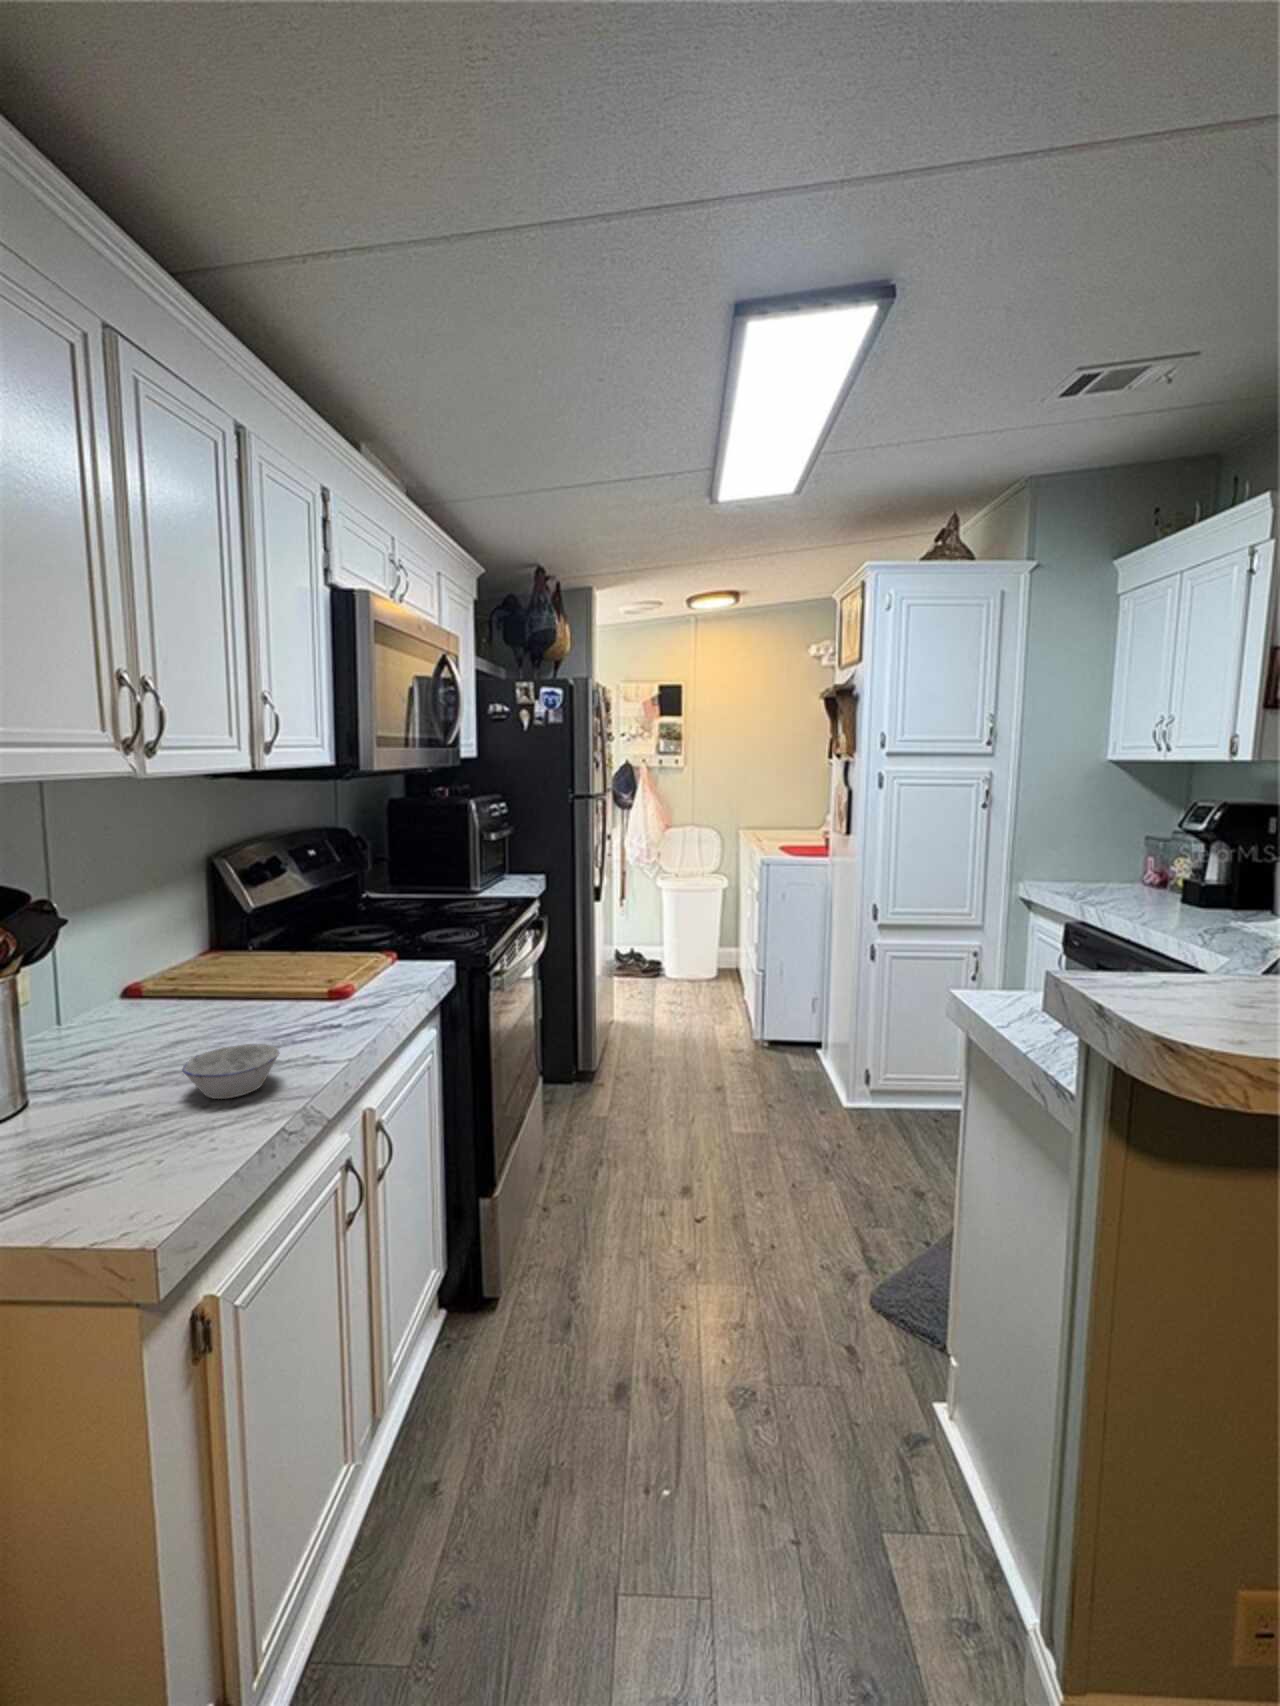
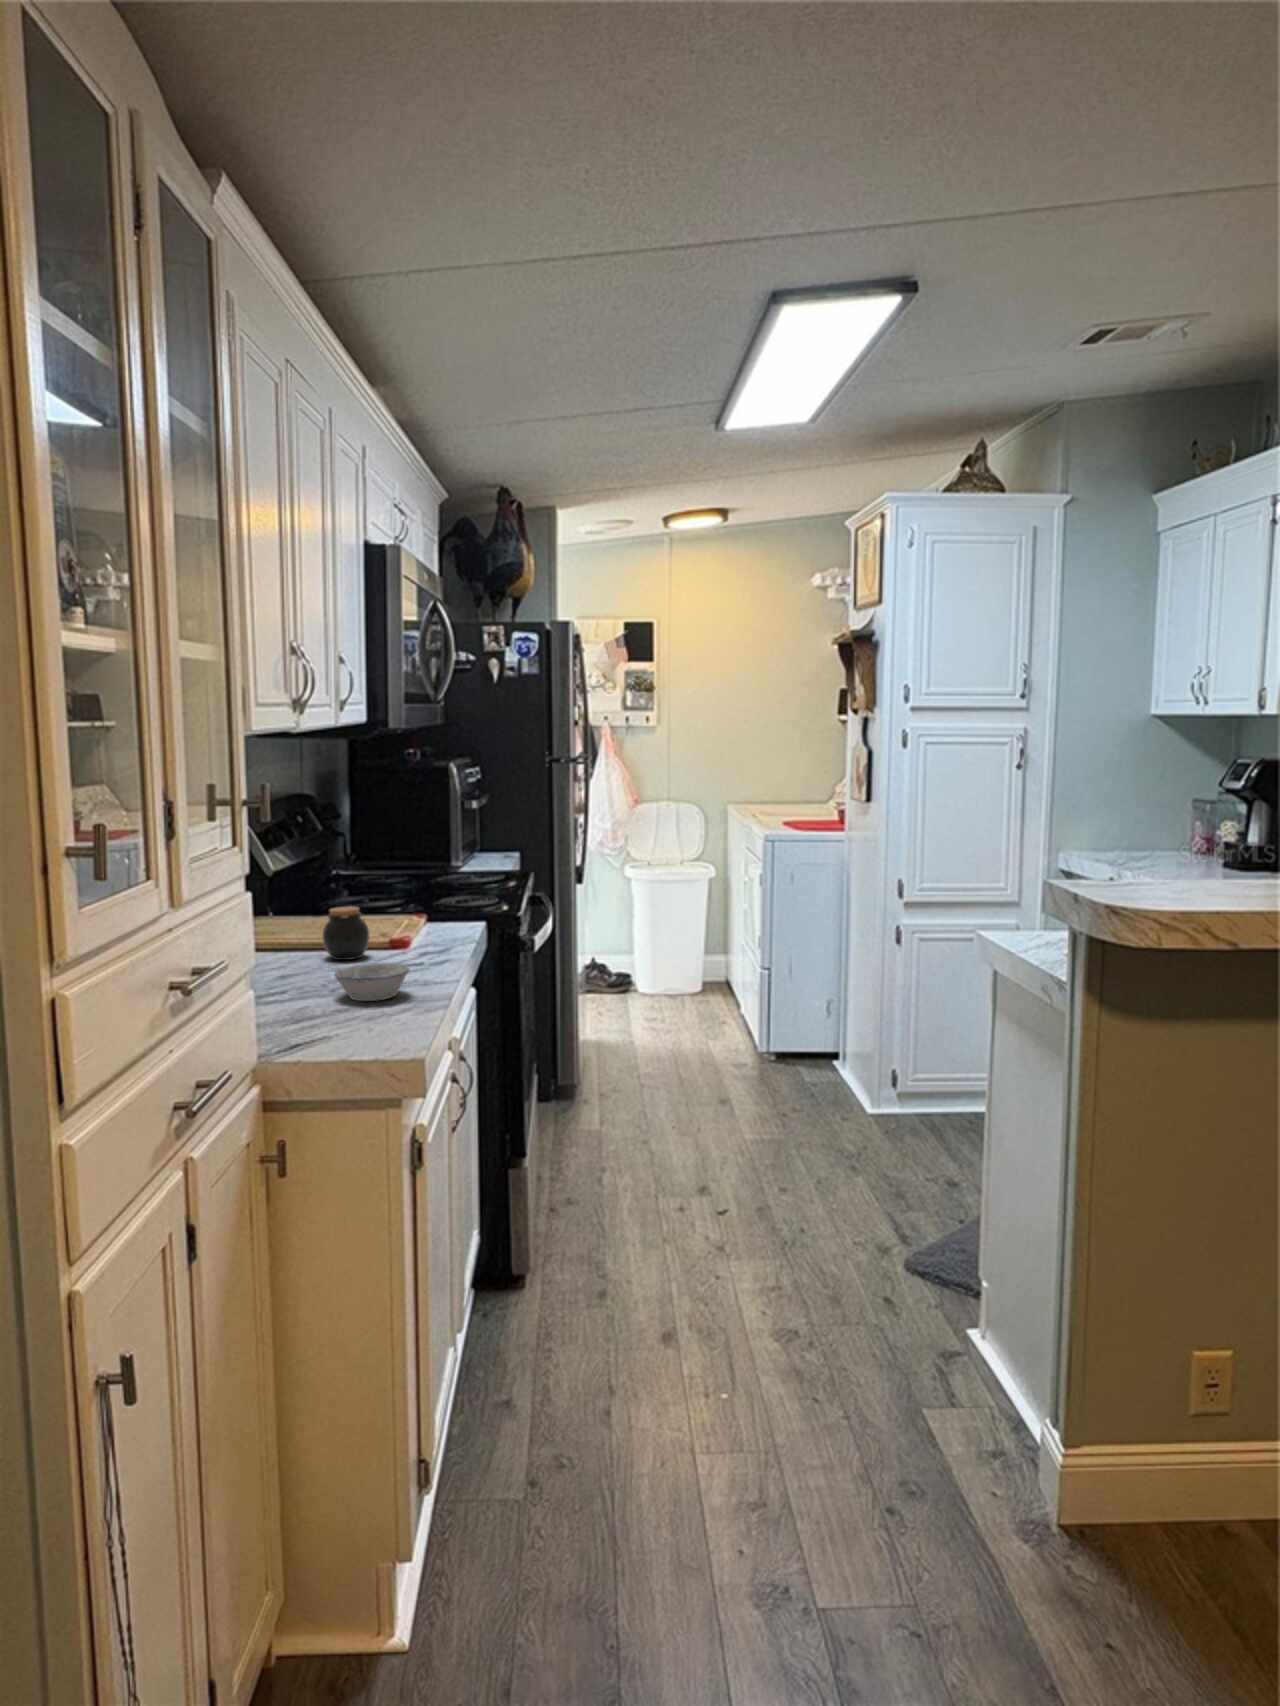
jar: none [240,961,294,1020] -> present [322,906,370,960]

